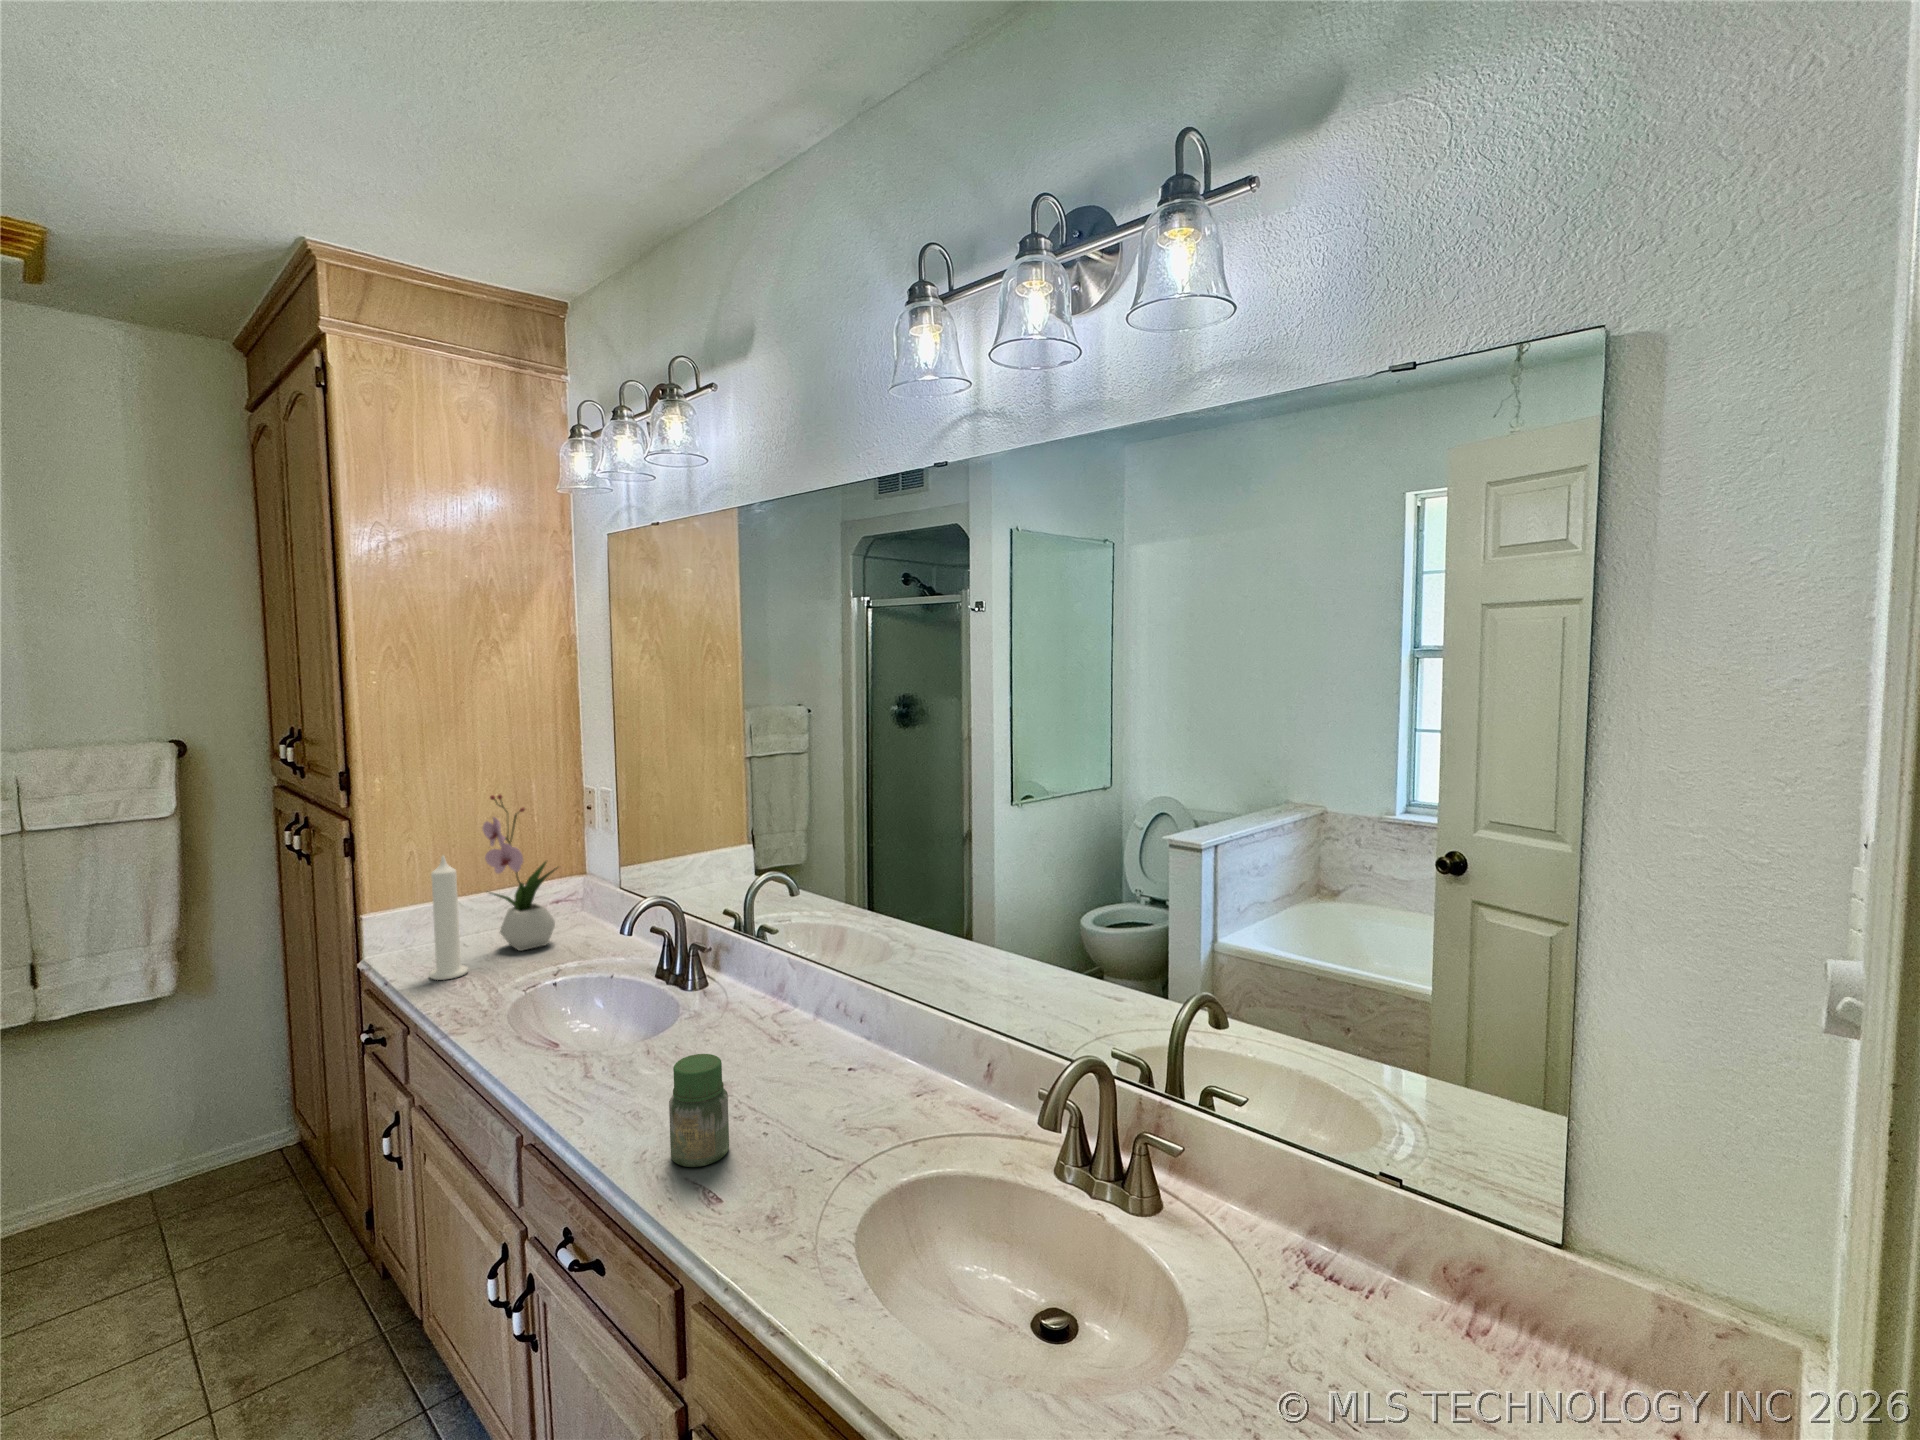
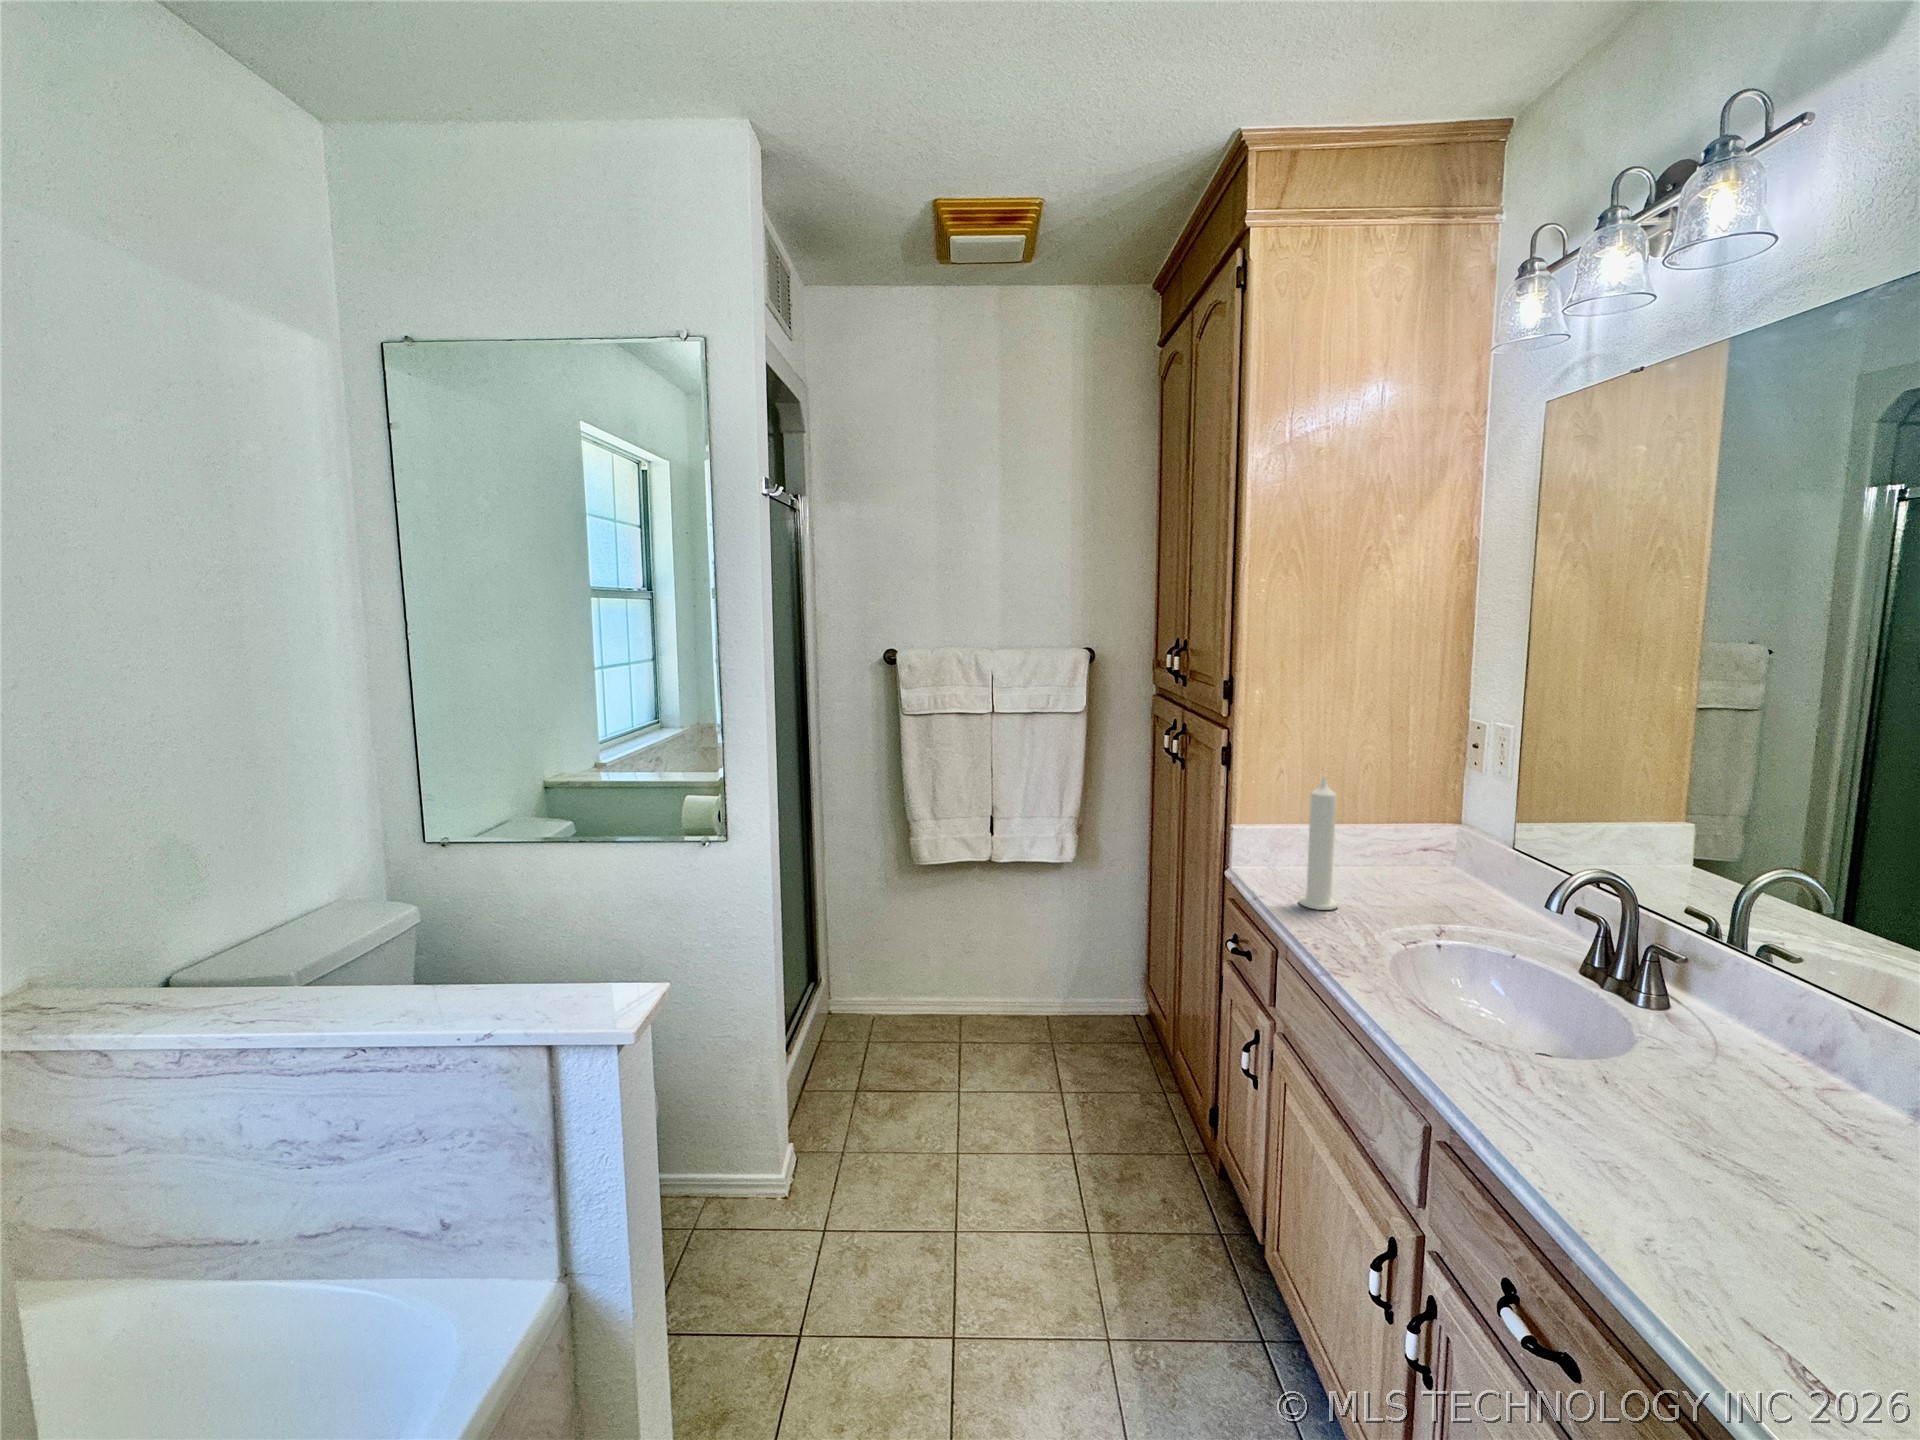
flower arrangement: present [482,795,557,951] -> none [1358,717,1447,897]
jar: present [669,1054,729,1167] -> none [1700,1128,1824,1311]

